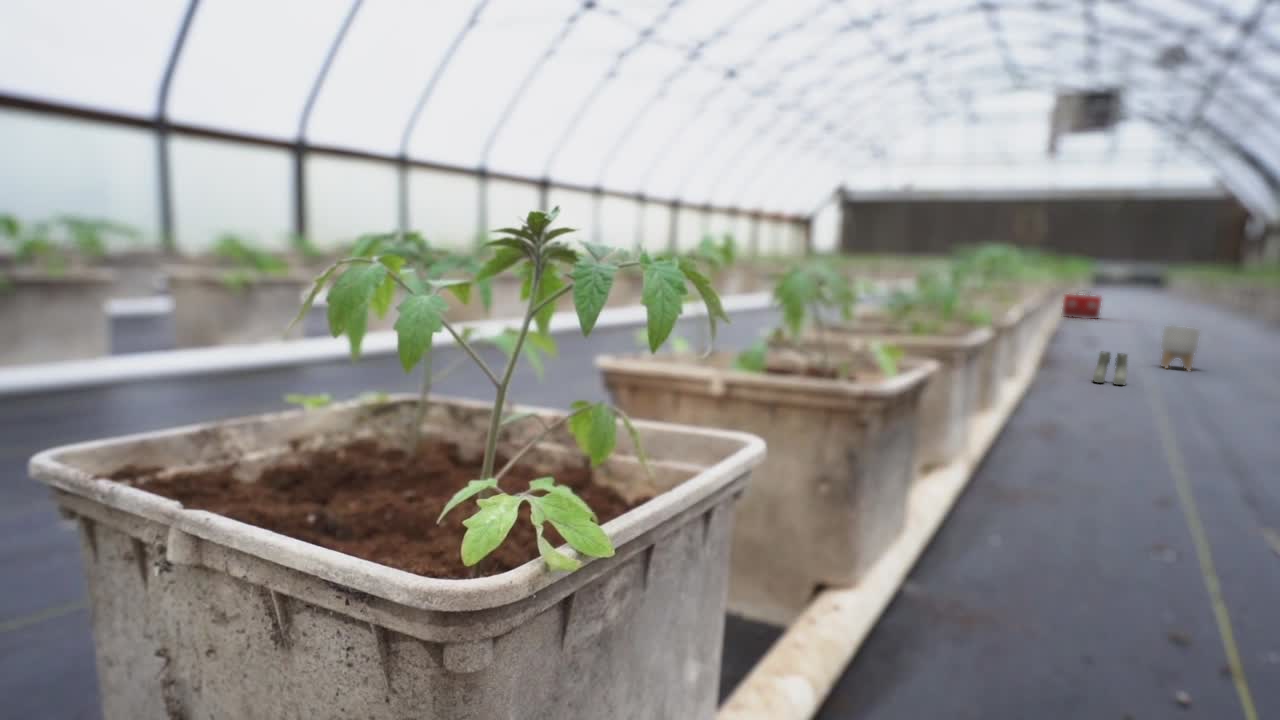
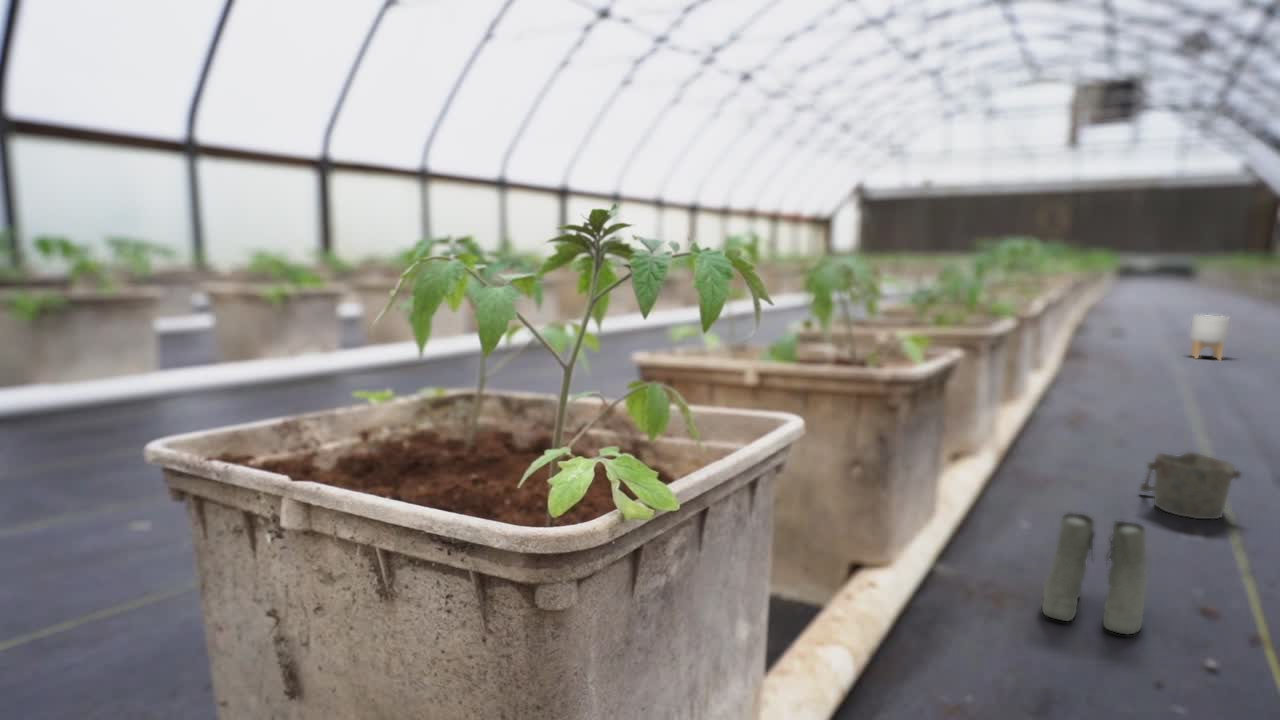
toolbox: present [1062,292,1101,319] -> none [1088,283,1130,312]
boots: present [1093,352,1127,385] -> present [1042,513,1147,635]
bucket: none [1111,469,1214,539] -> present [1140,452,1241,519]

